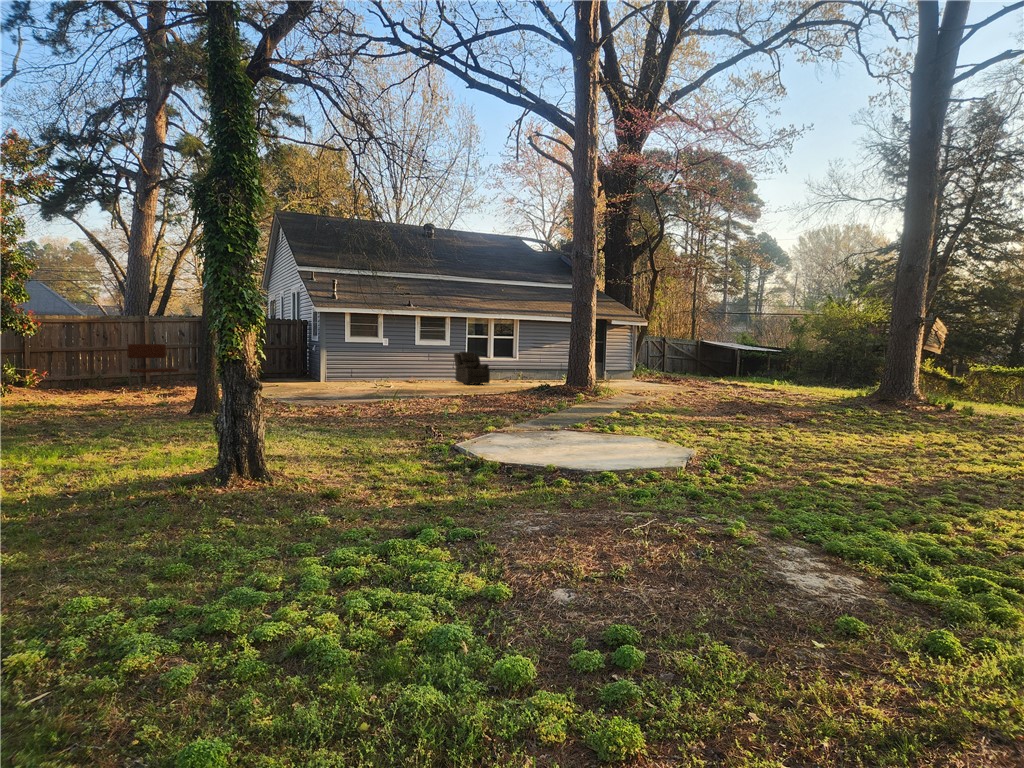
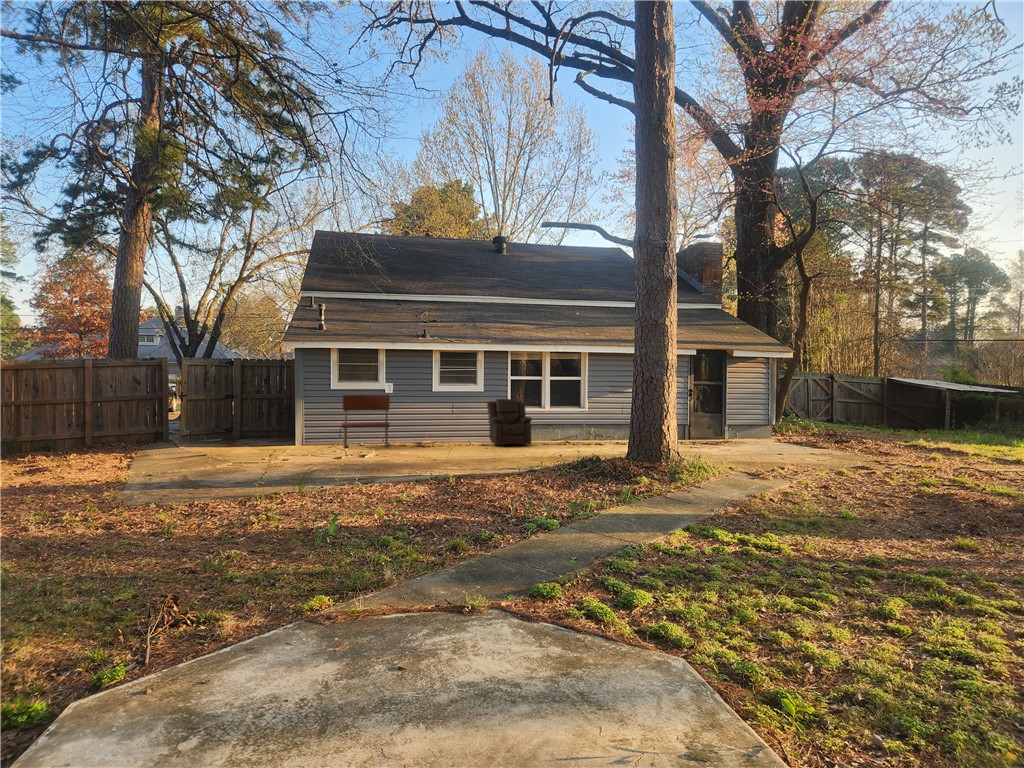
bench: present [128,344,179,390] -> present [341,395,390,448]

